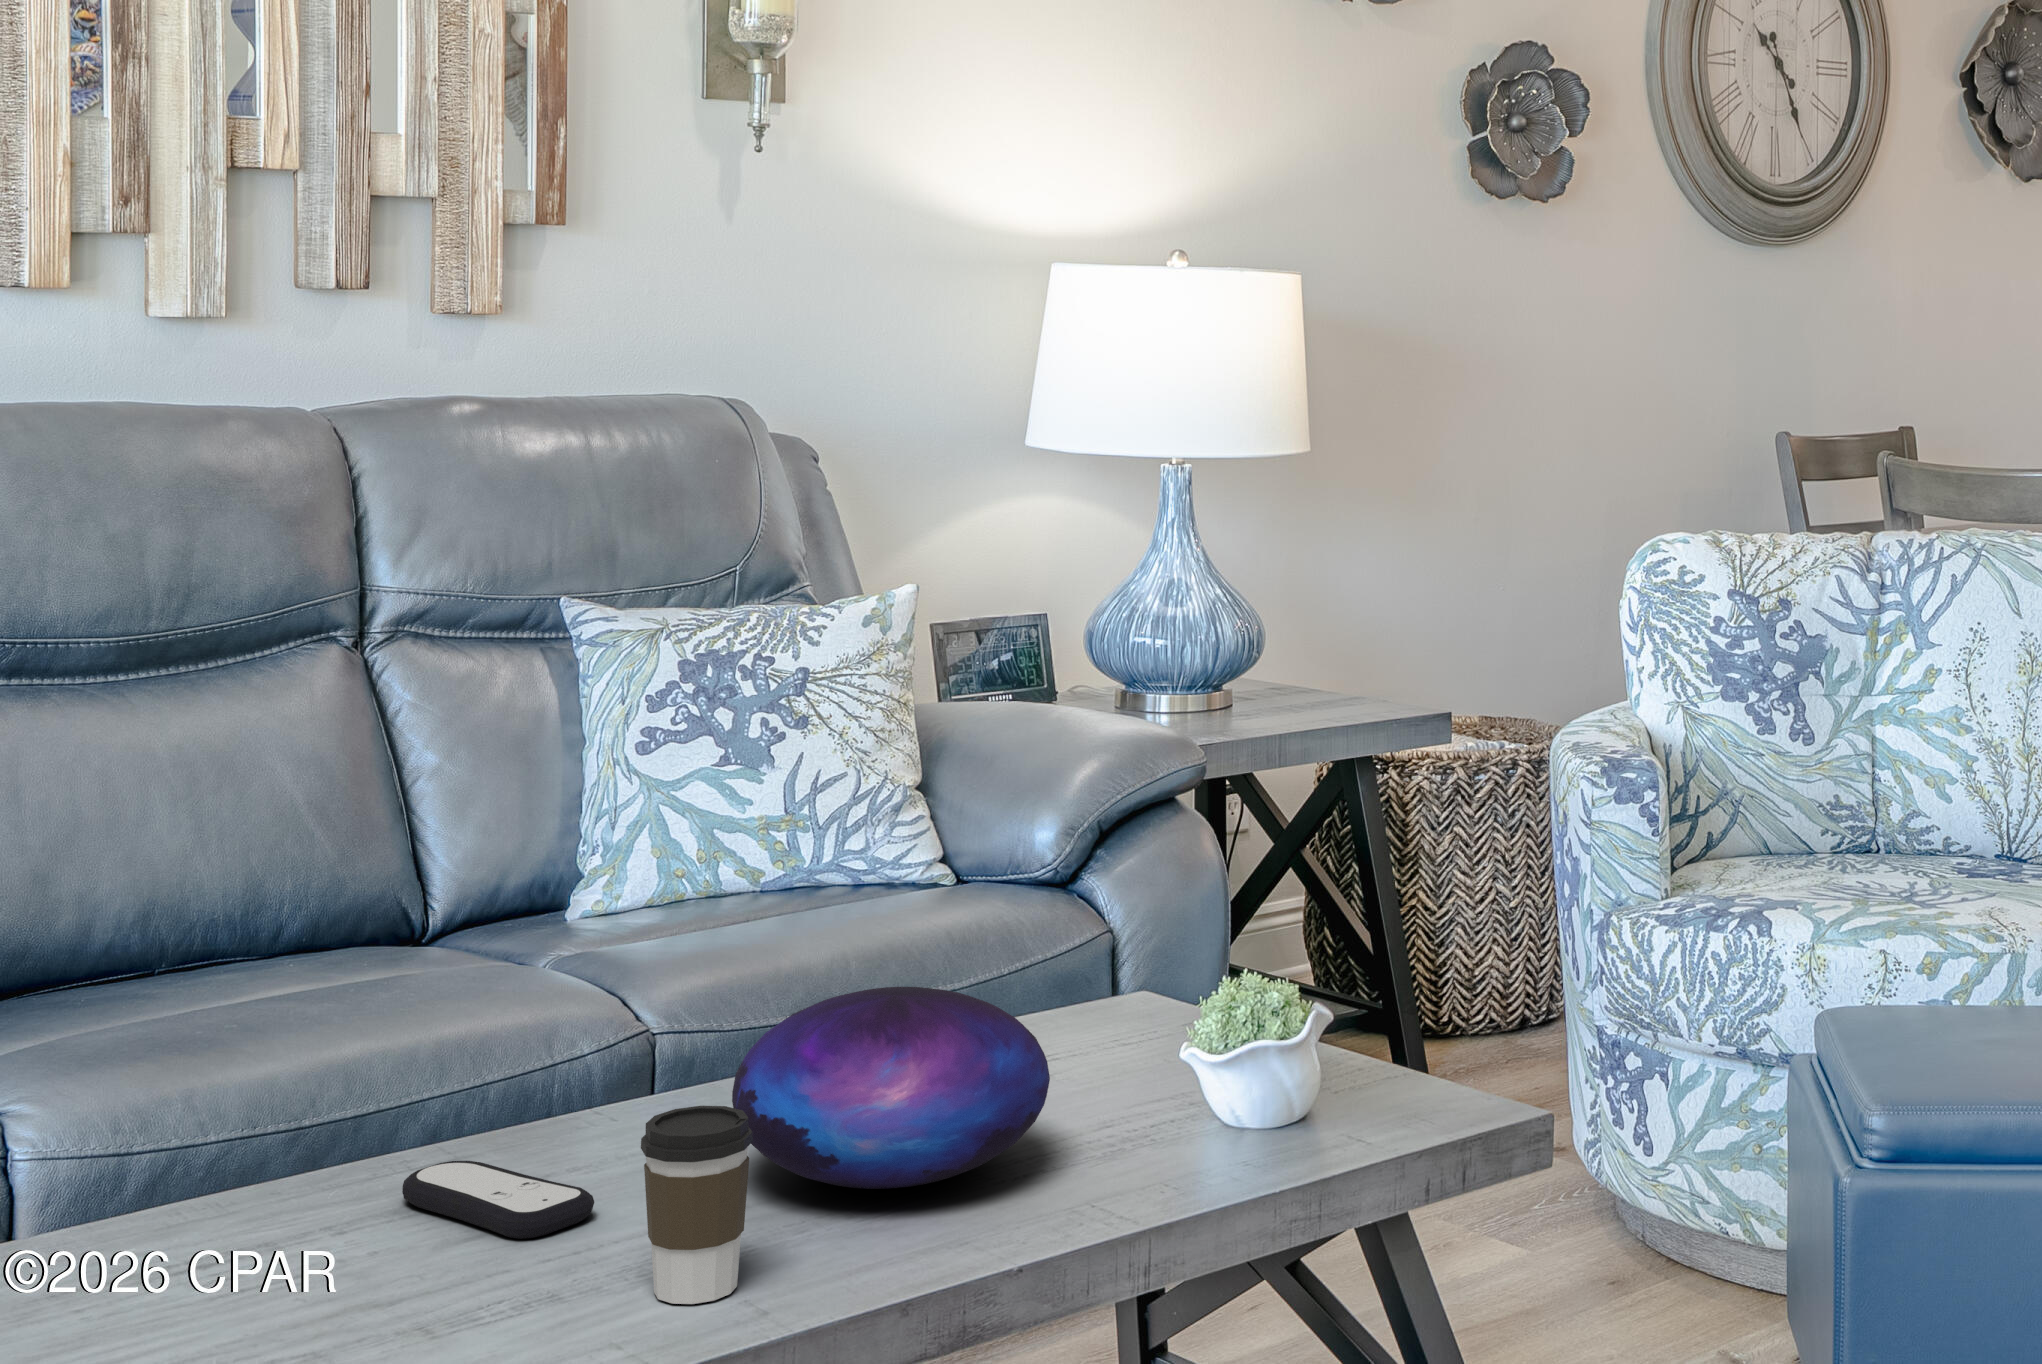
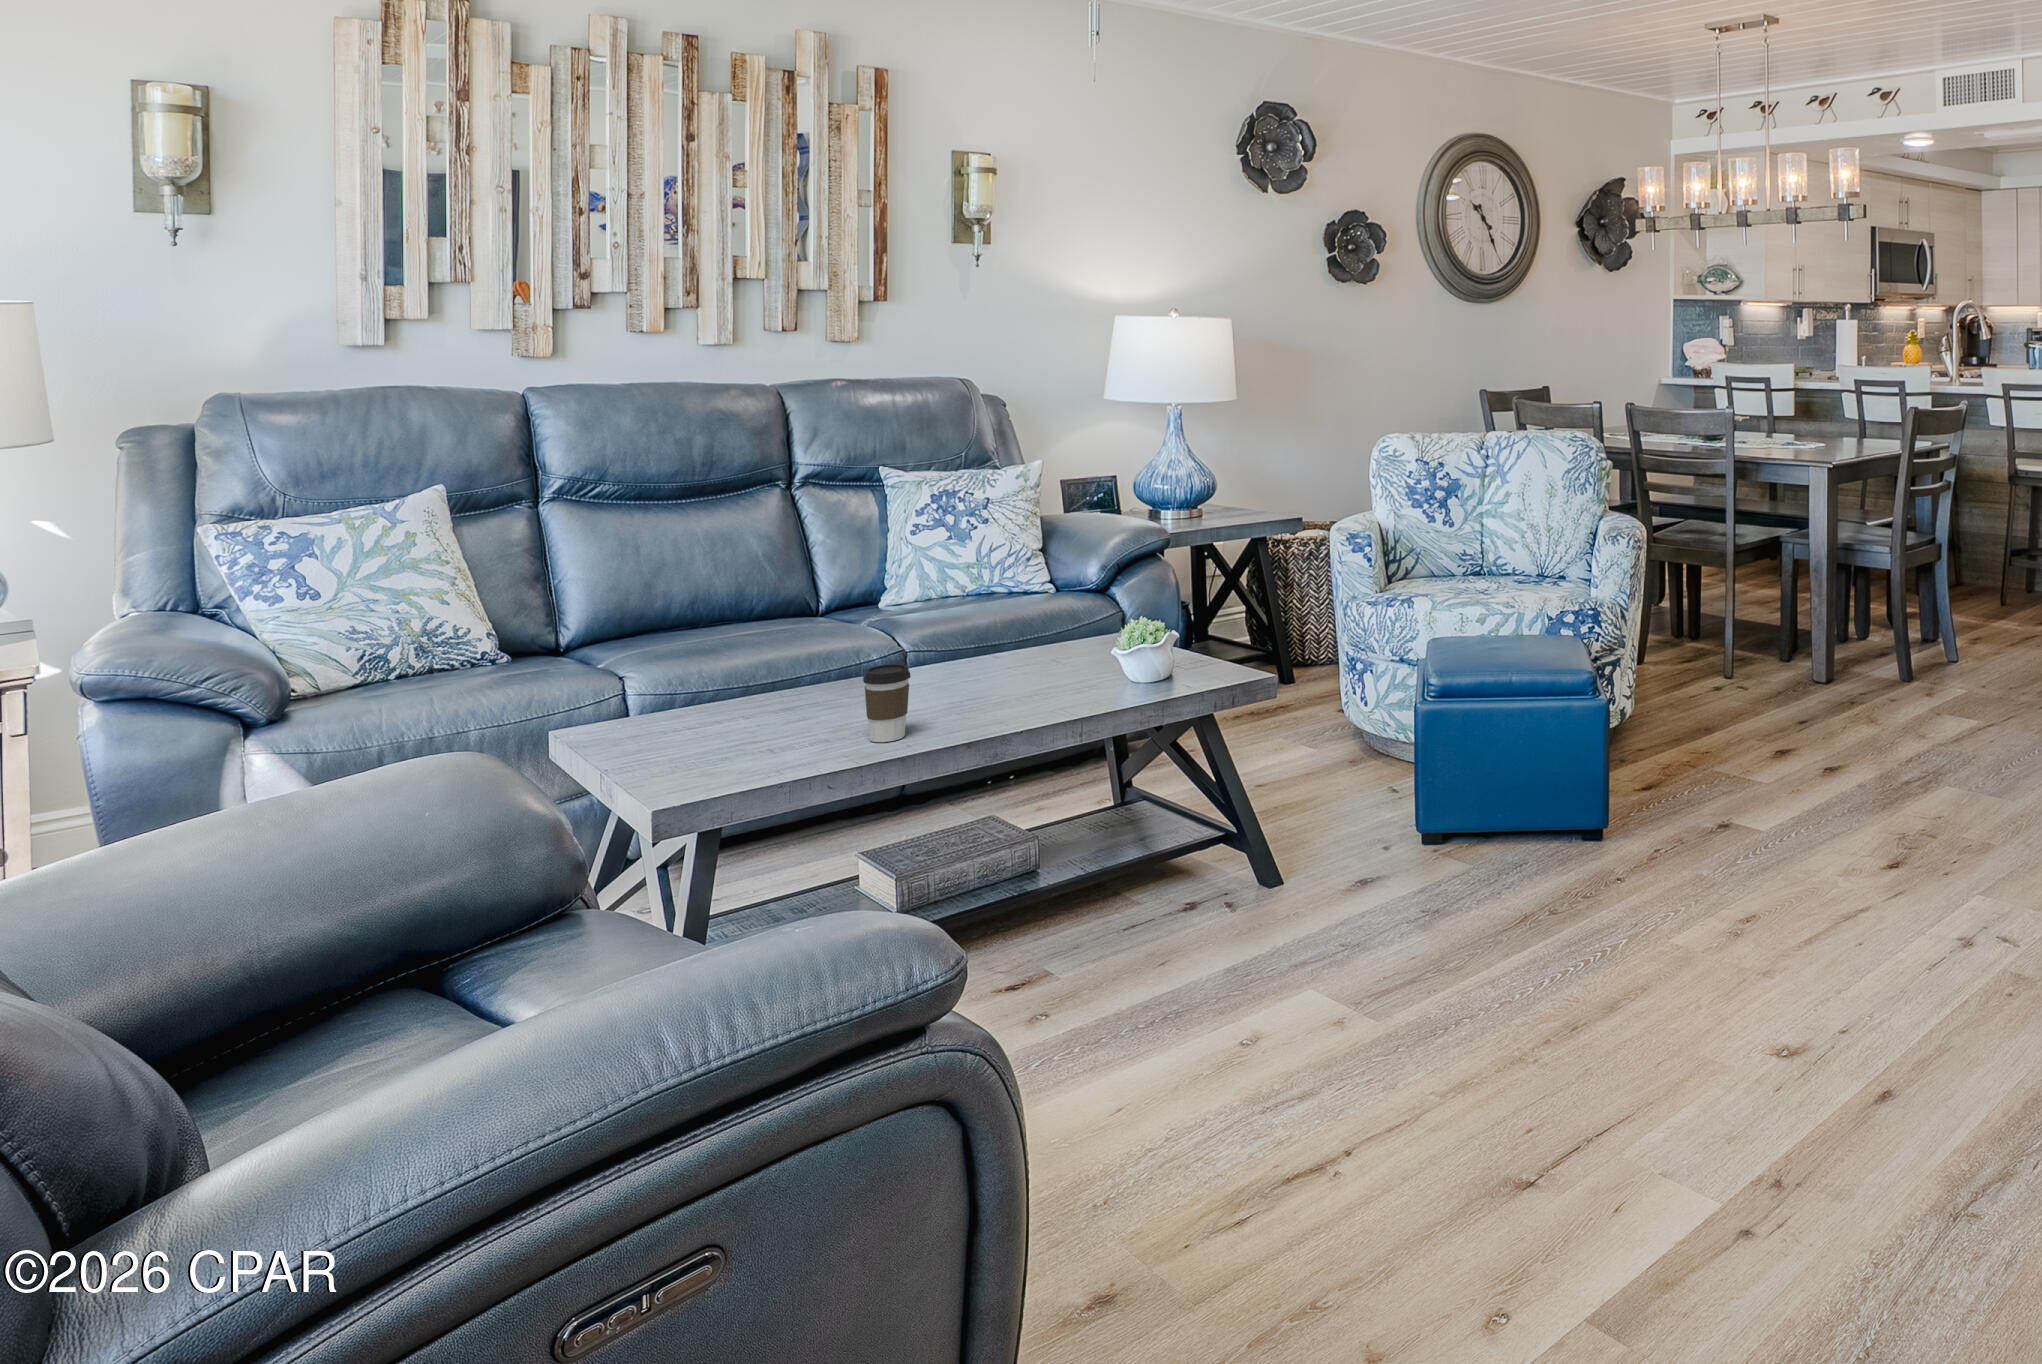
decorative orb: present [732,987,1050,1189] -> none [915,621,1053,702]
remote control: present [402,1161,594,1239] -> none [774,695,854,722]

